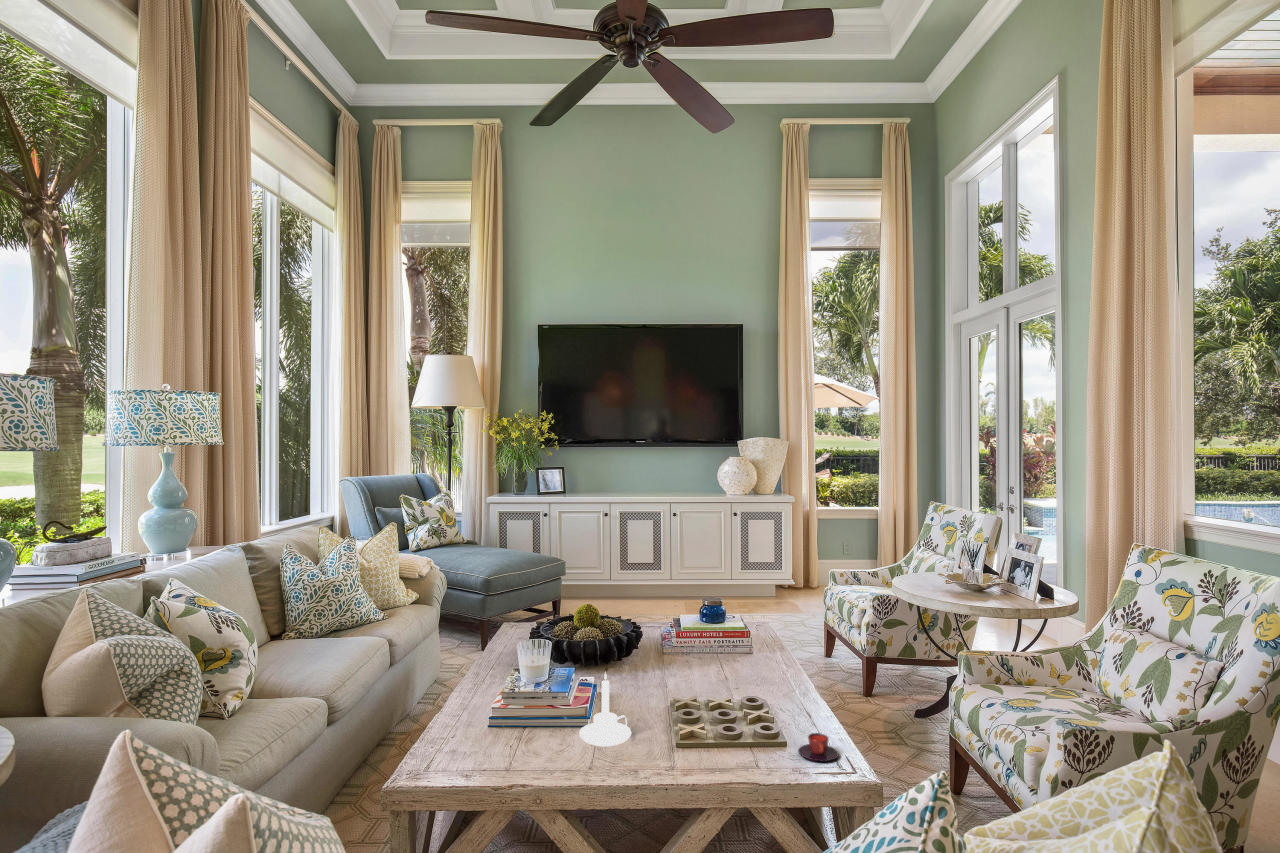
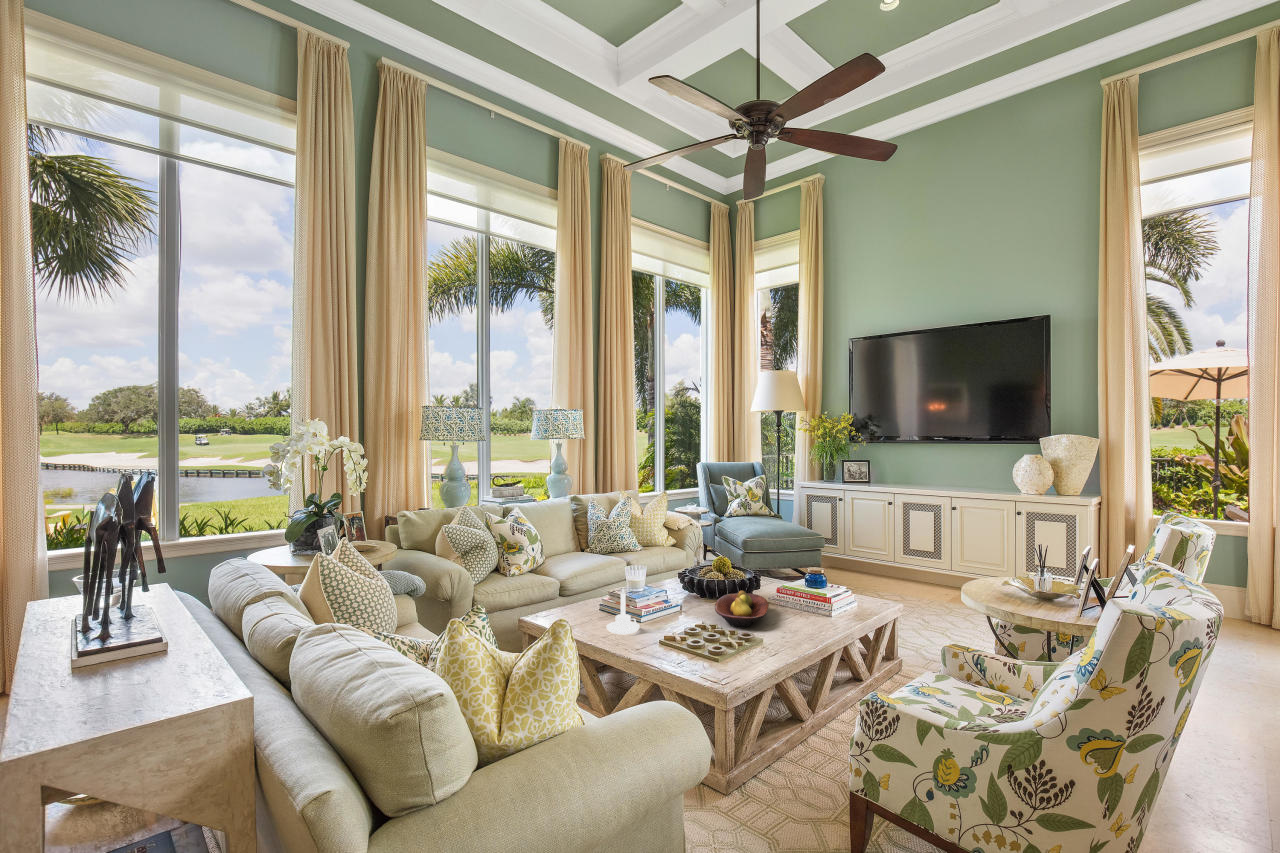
fruit bowl: none [644,643,738,693] -> present [715,591,769,628]
teacup: present [798,733,839,761] -> none [697,656,726,675]

